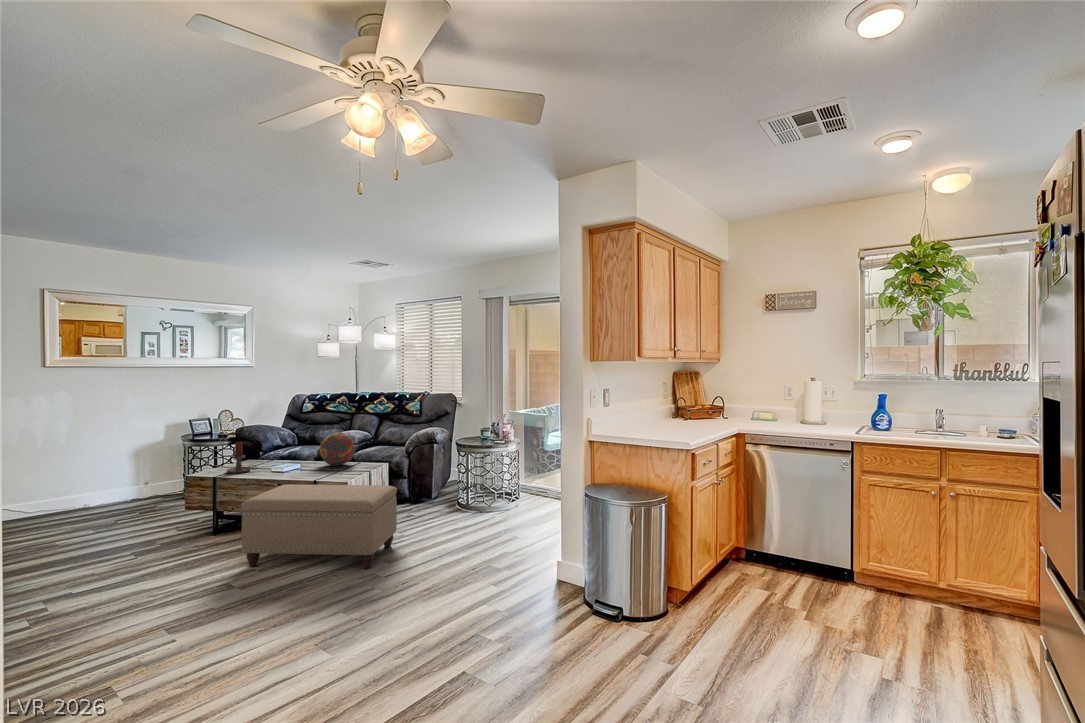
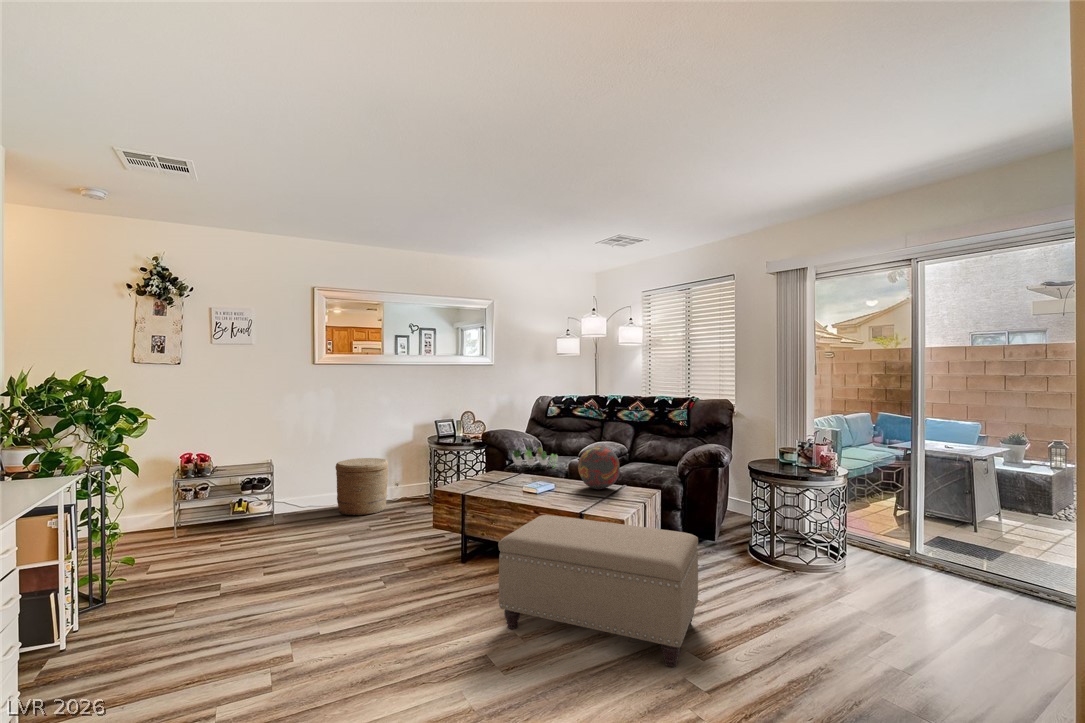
succulent plant: none [265,436,309,455] -> present [512,447,558,467]
candle holder: present [226,442,257,473] -> none [475,452,508,490]
woven basket: none [71,457,134,513] -> present [336,458,388,515]

